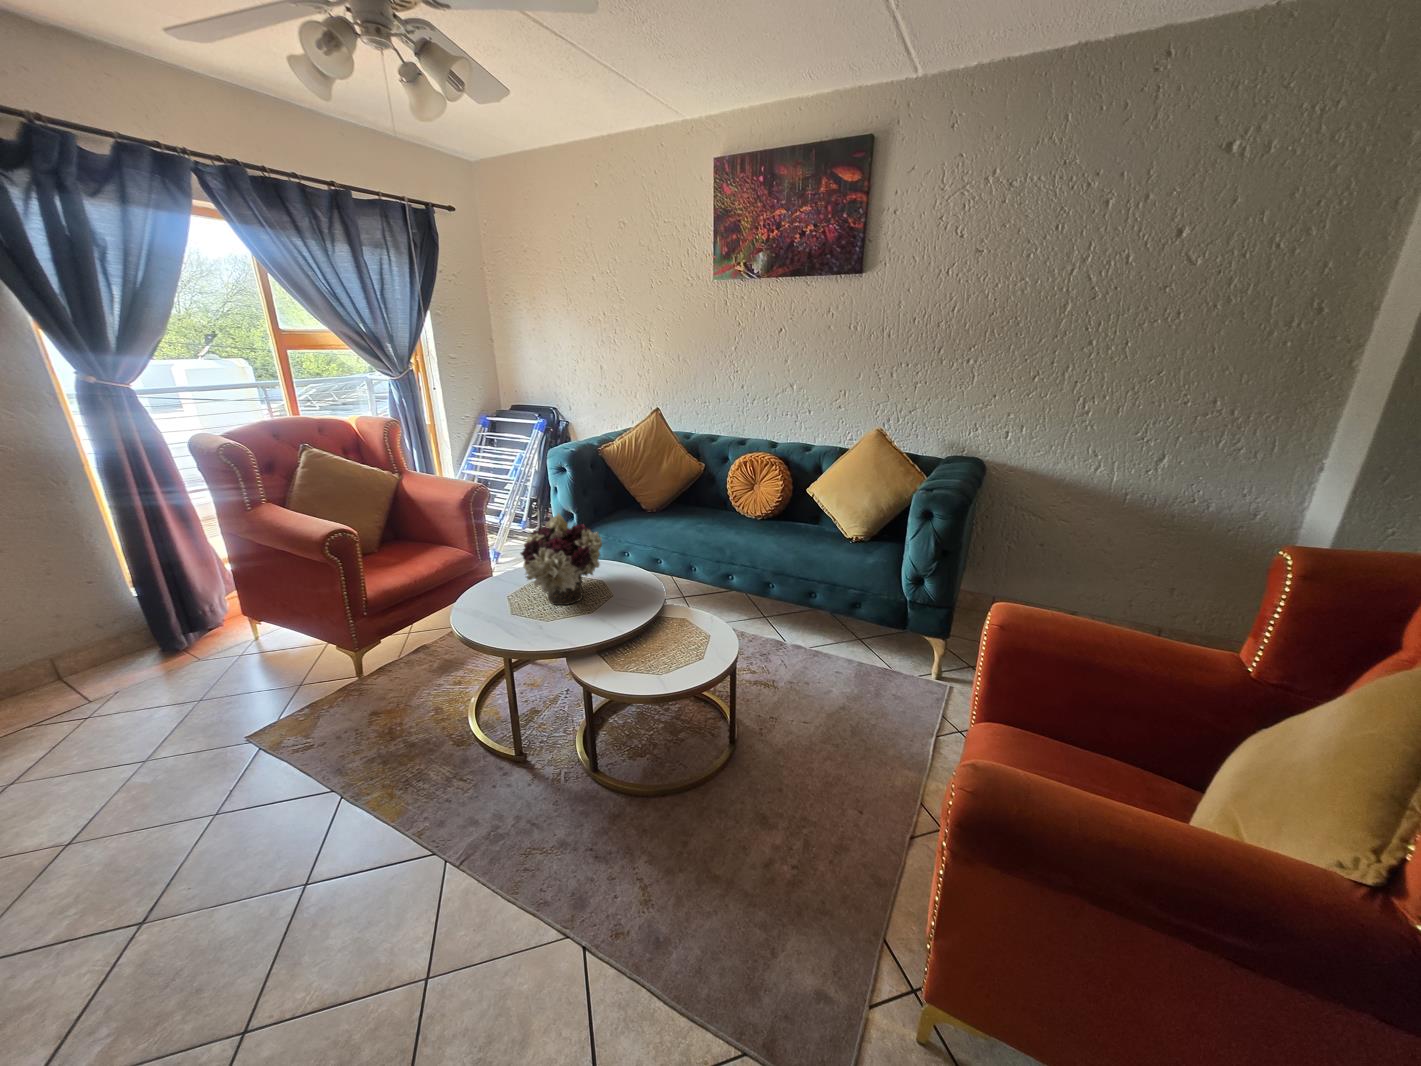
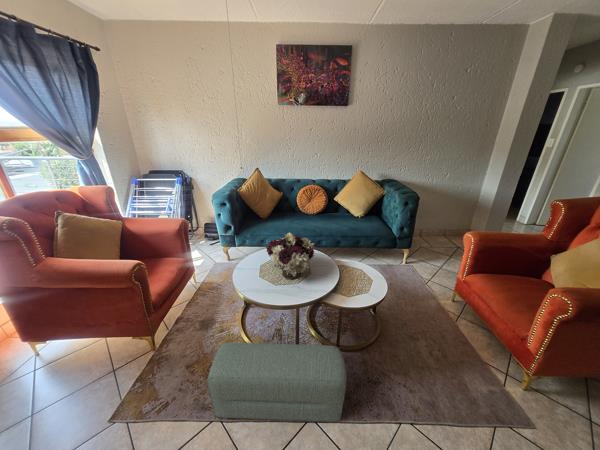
pouf: none [342,665,549,852] -> present [207,343,346,422]

